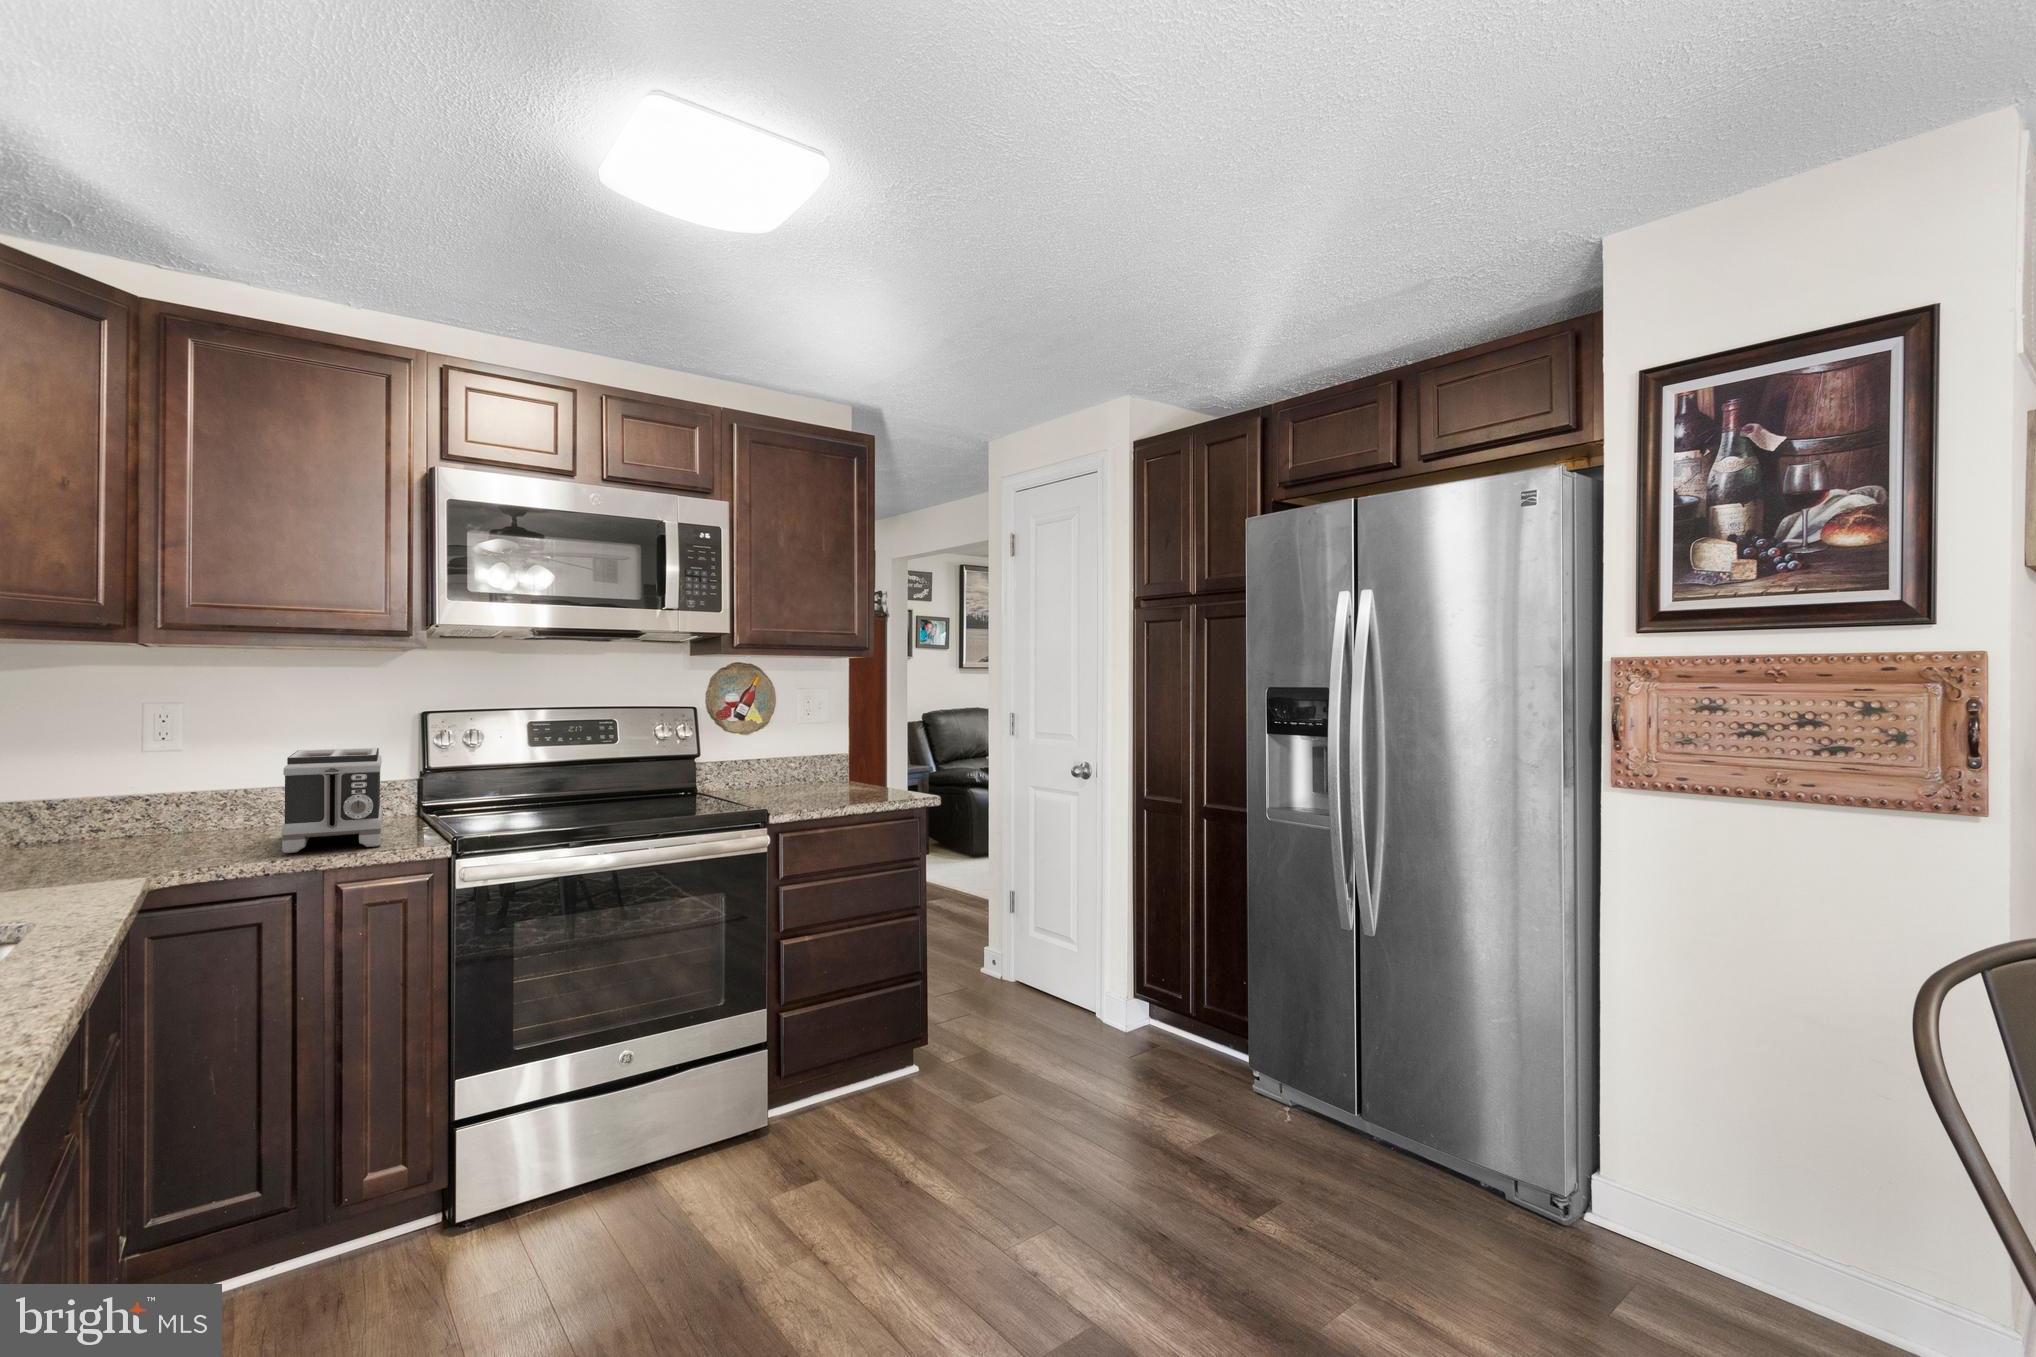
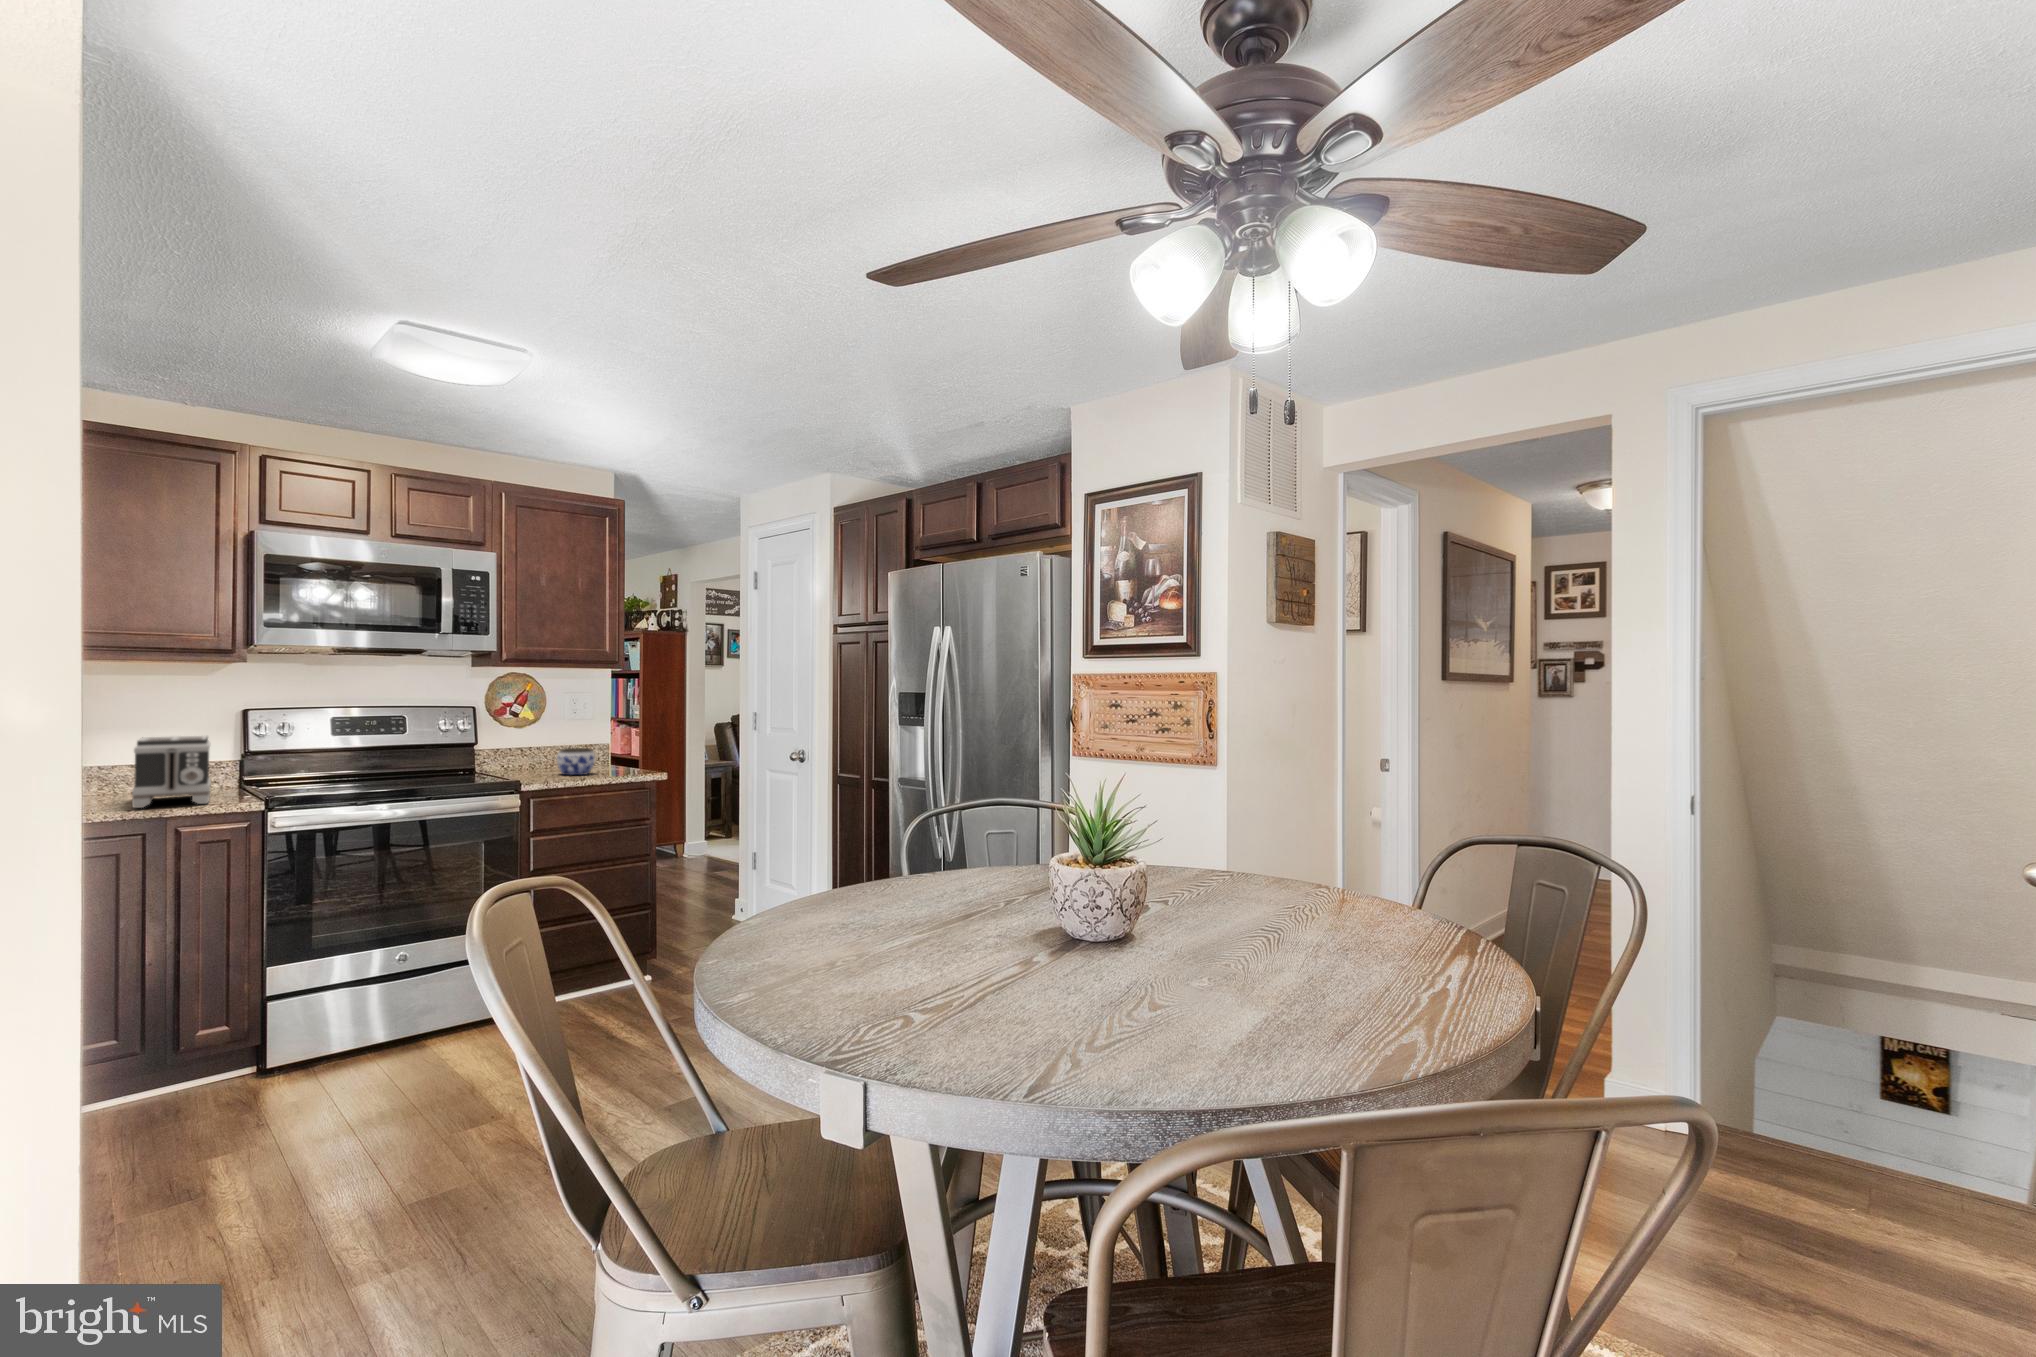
jar: none [802,763,849,800] -> present [557,748,595,775]

